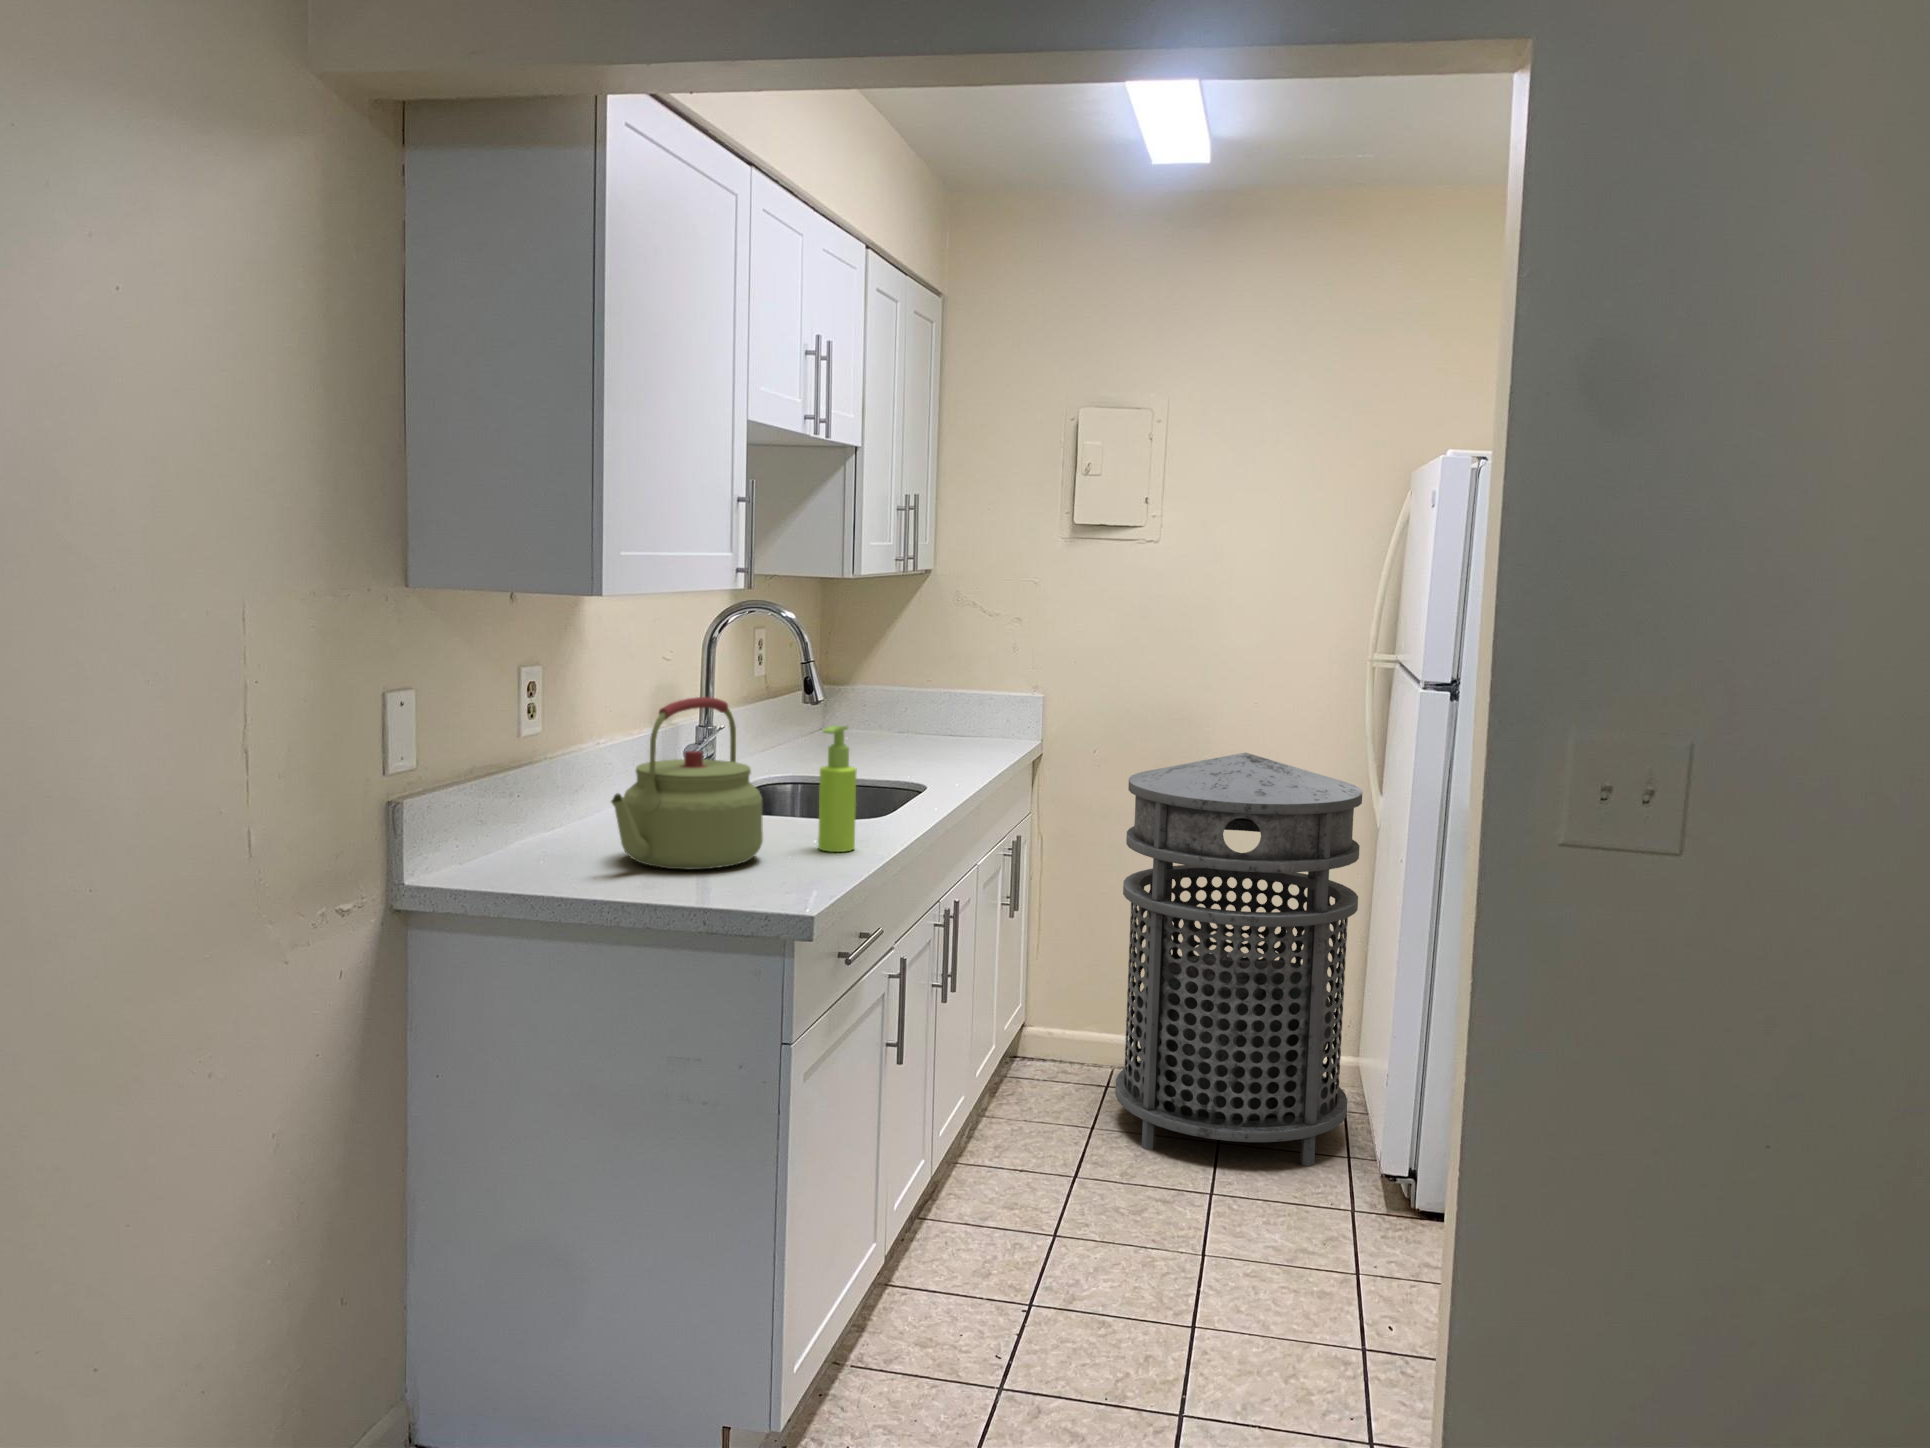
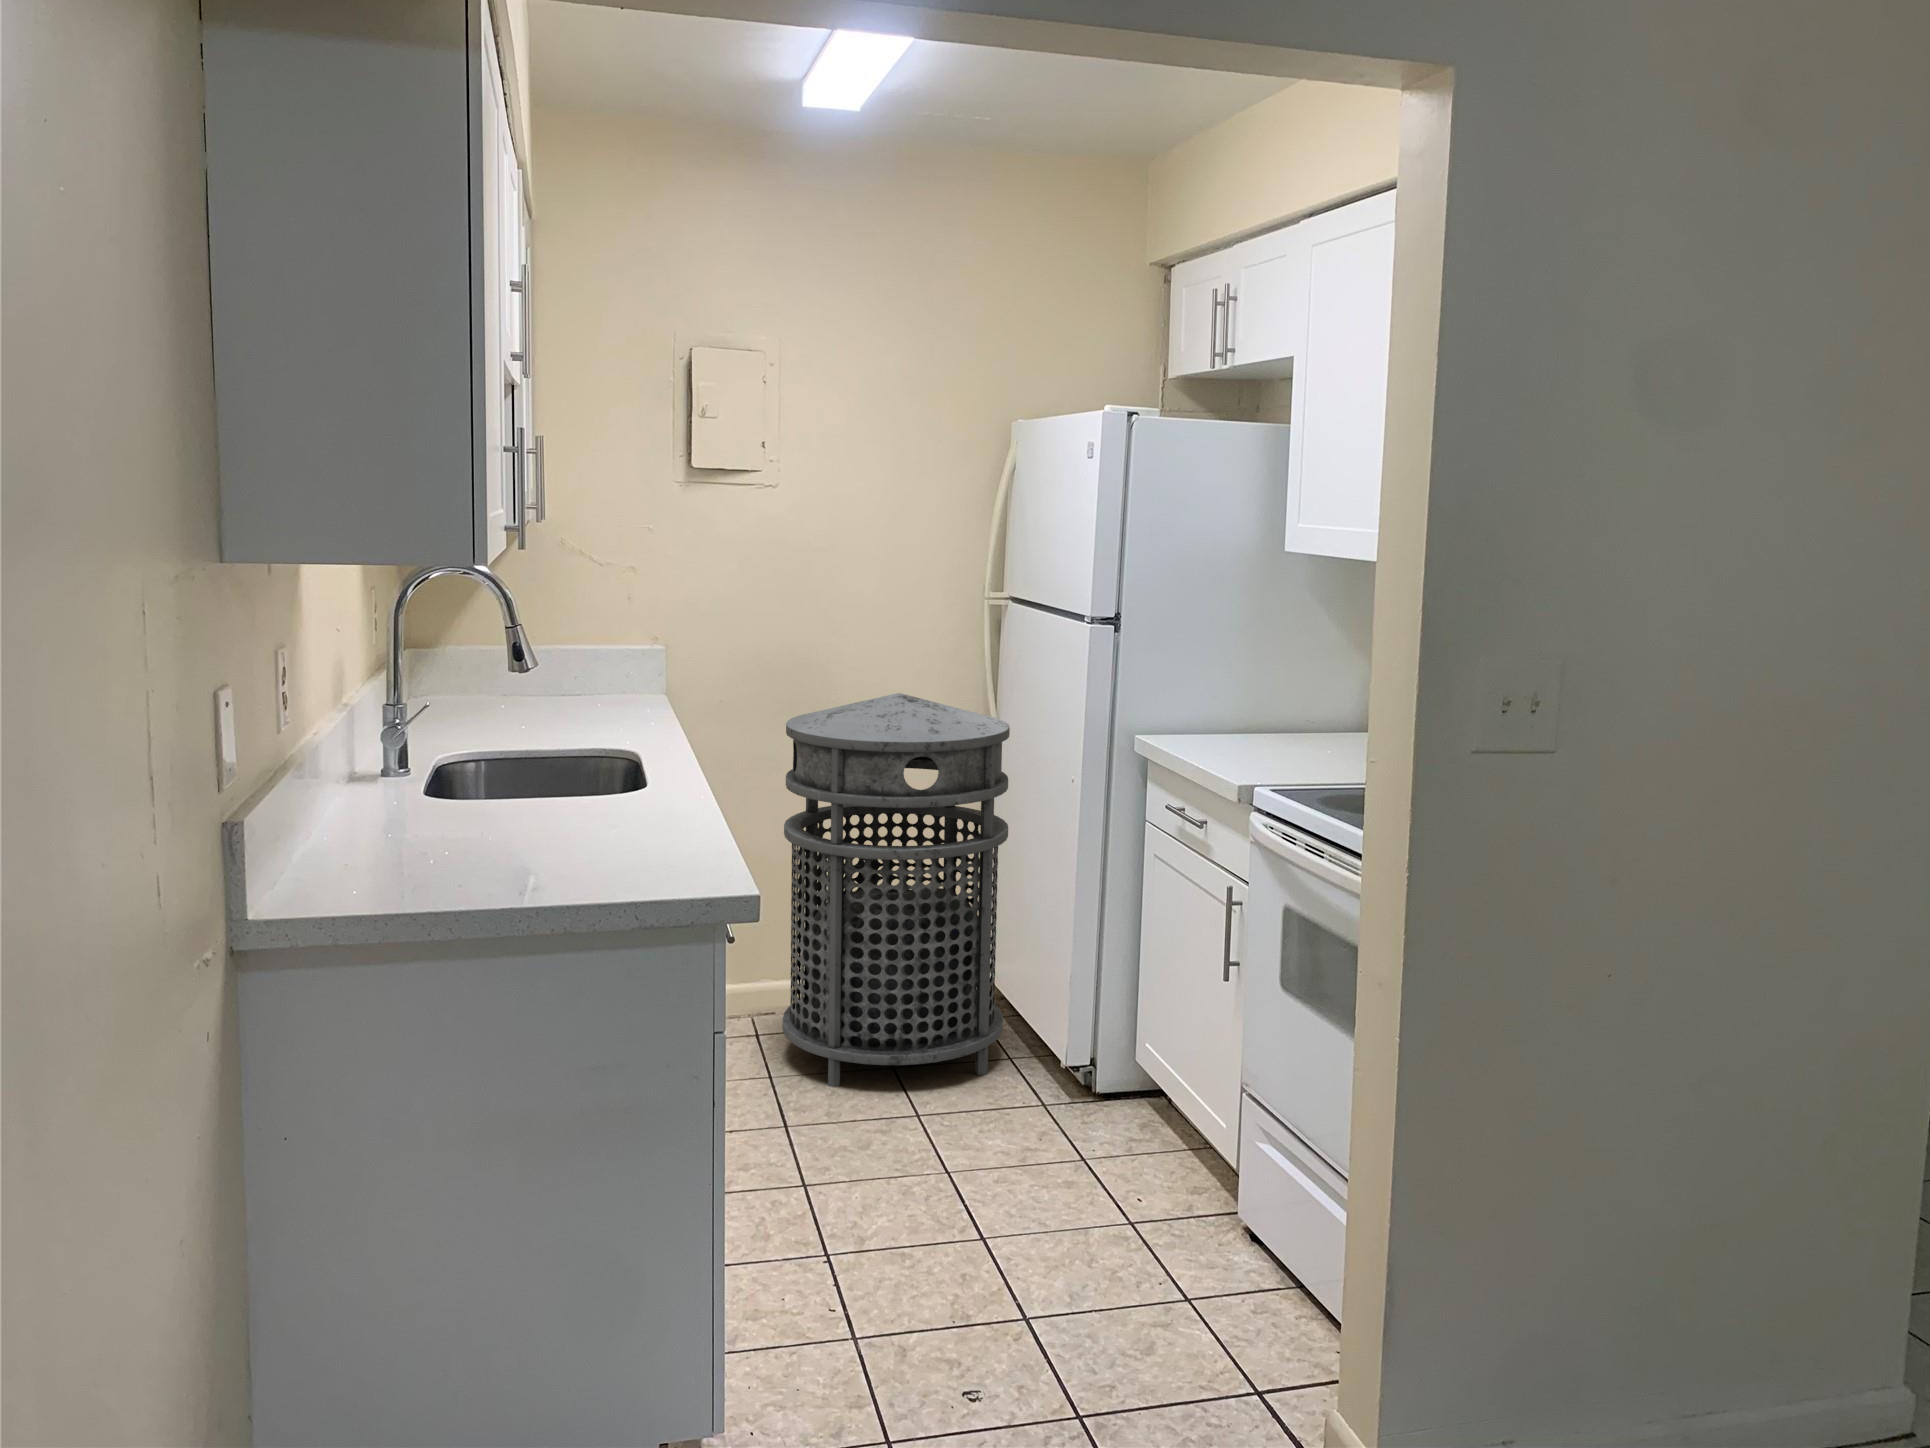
kettle: present [611,697,763,869] -> none [449,676,609,867]
soap dispenser: present [818,726,856,852] -> none [640,696,679,829]

